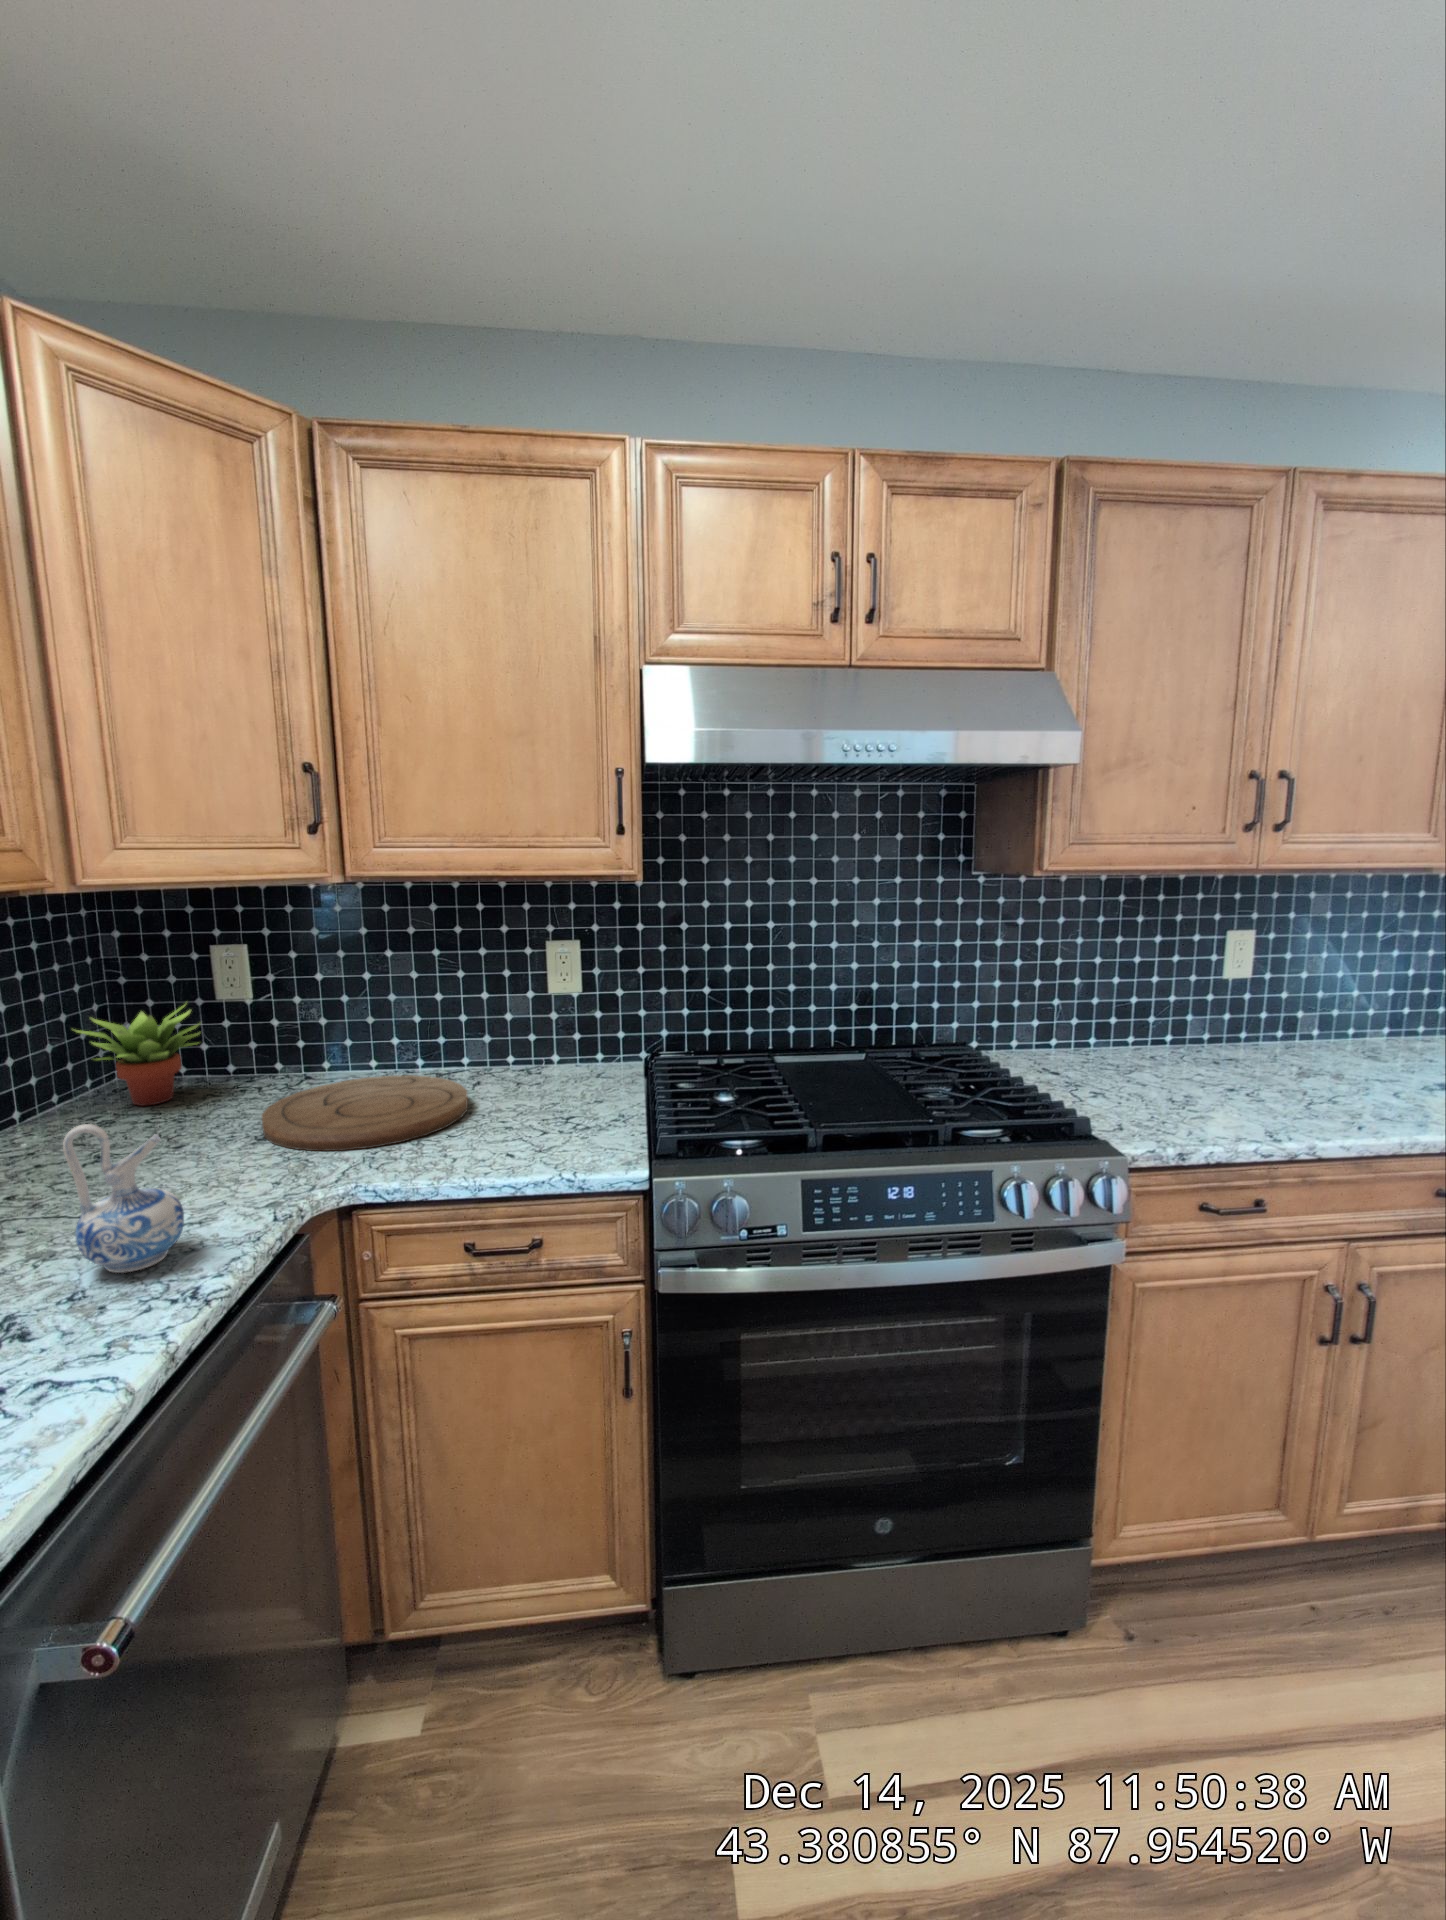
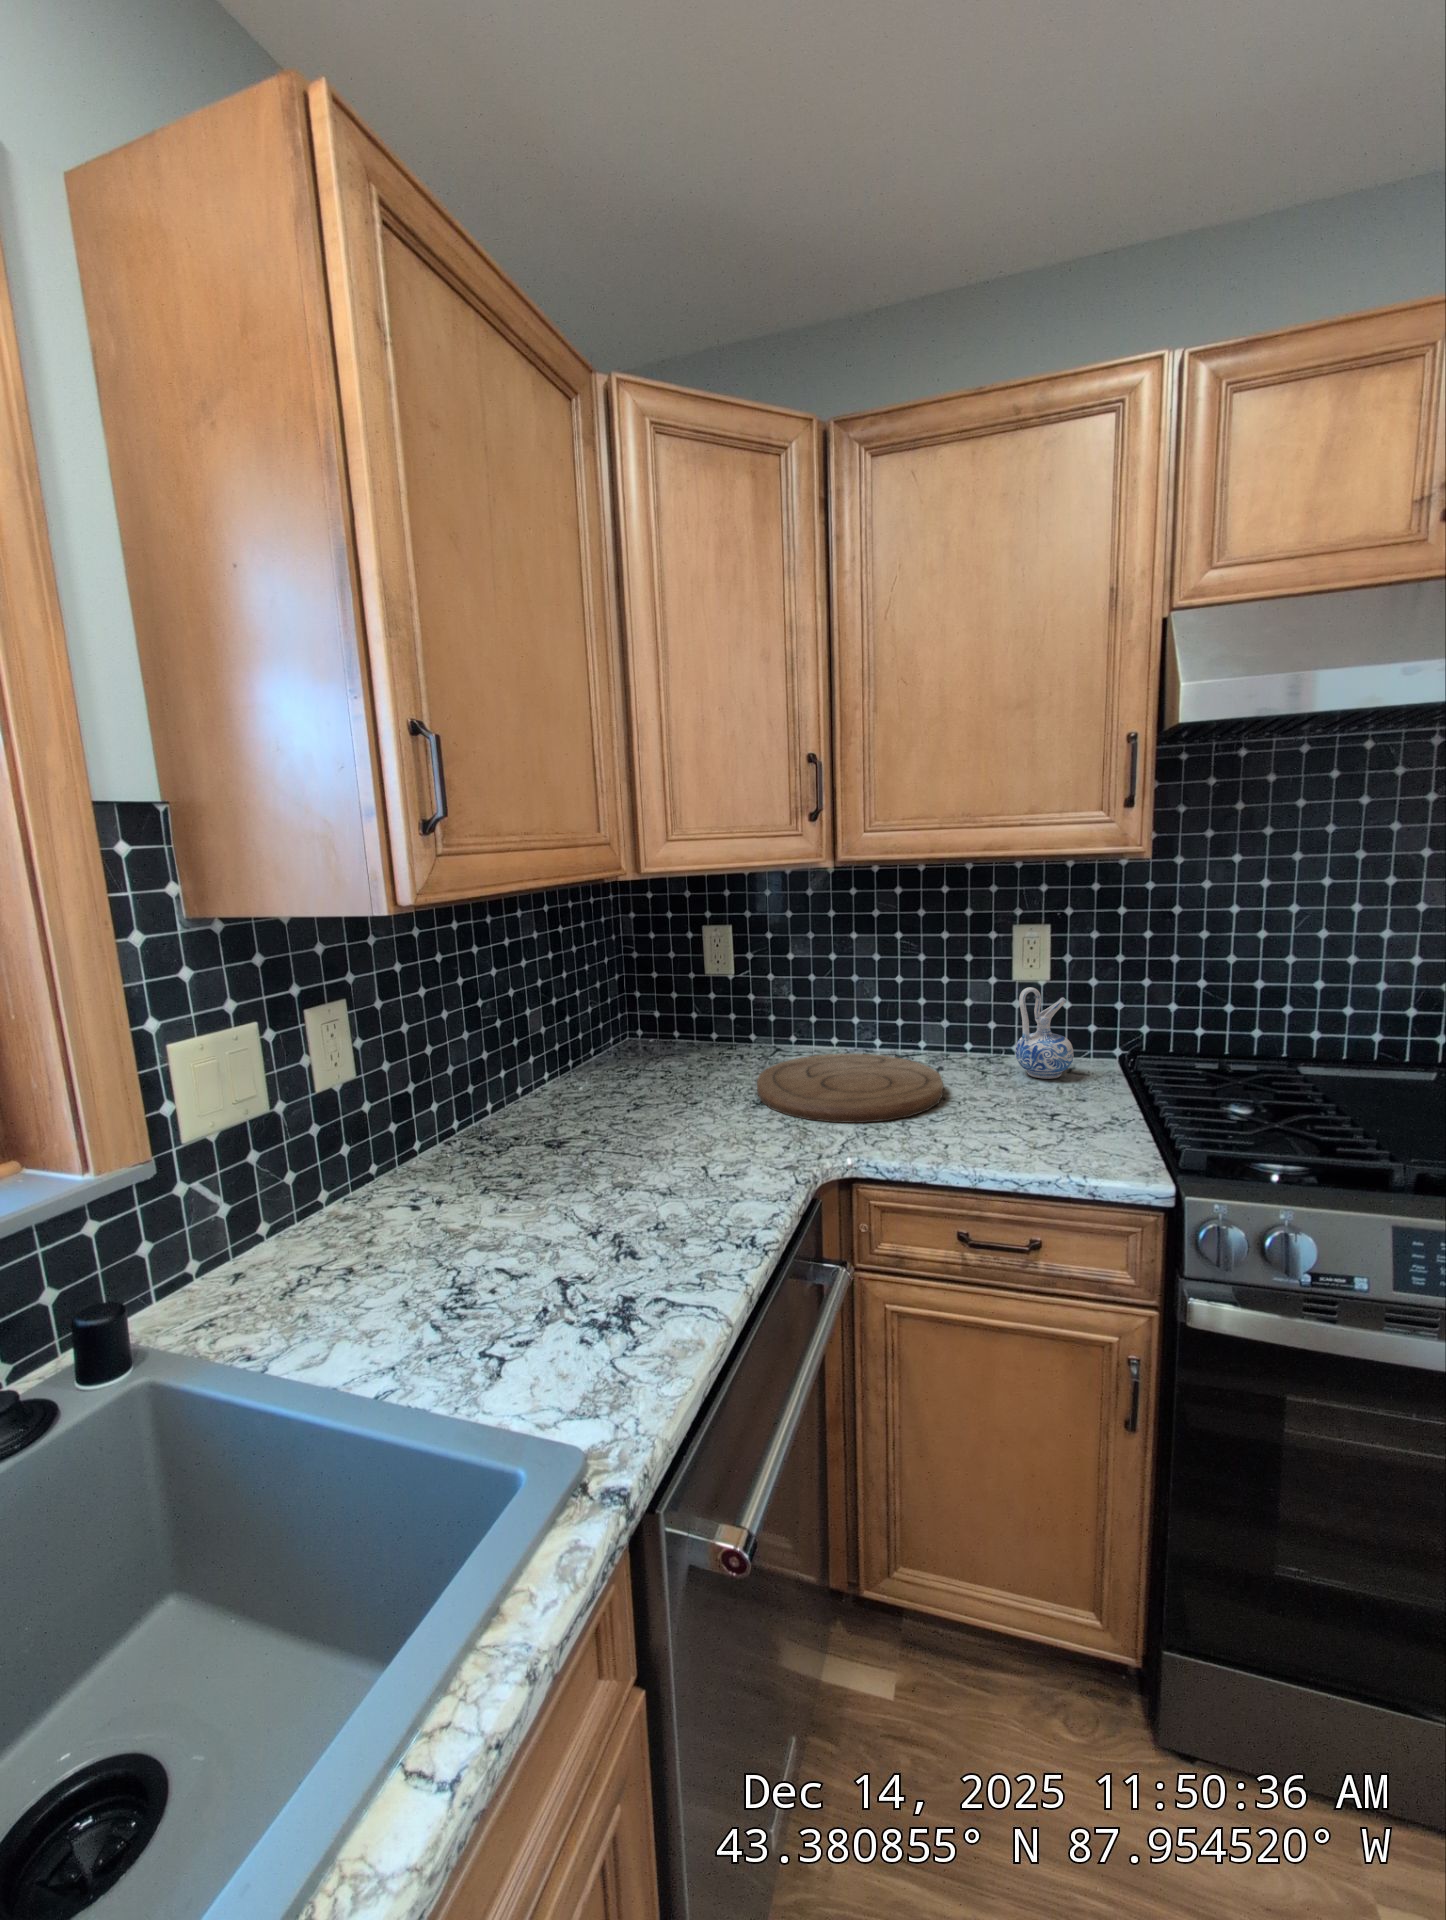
succulent plant: present [73,1004,200,1106] -> none [605,973,699,1063]
ceramic pitcher: present [63,1124,184,1273] -> present [1015,987,1074,1079]

